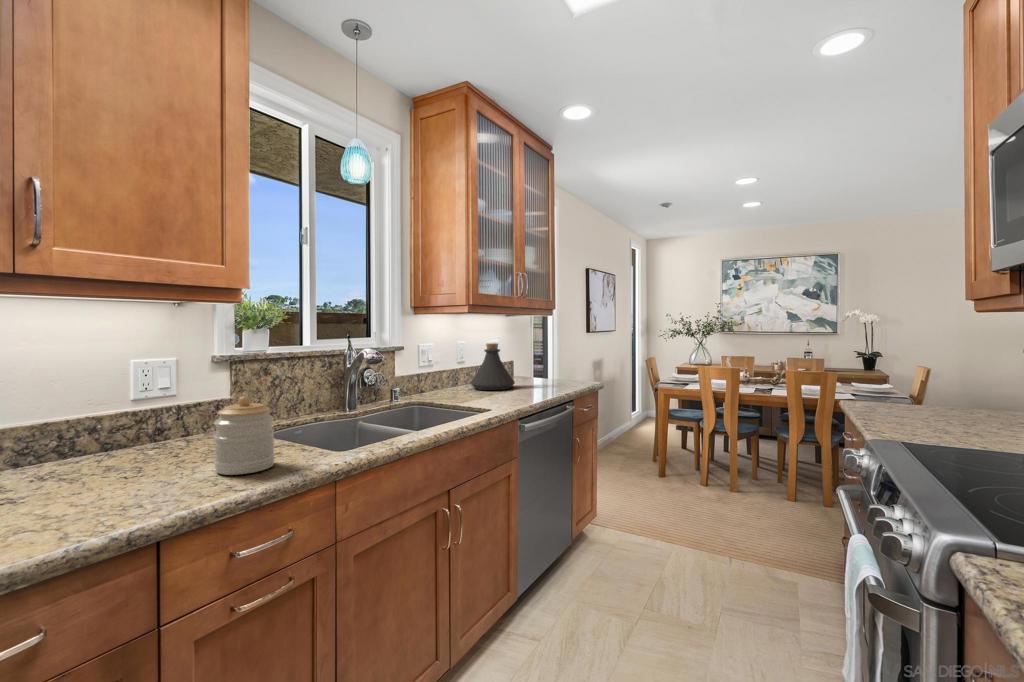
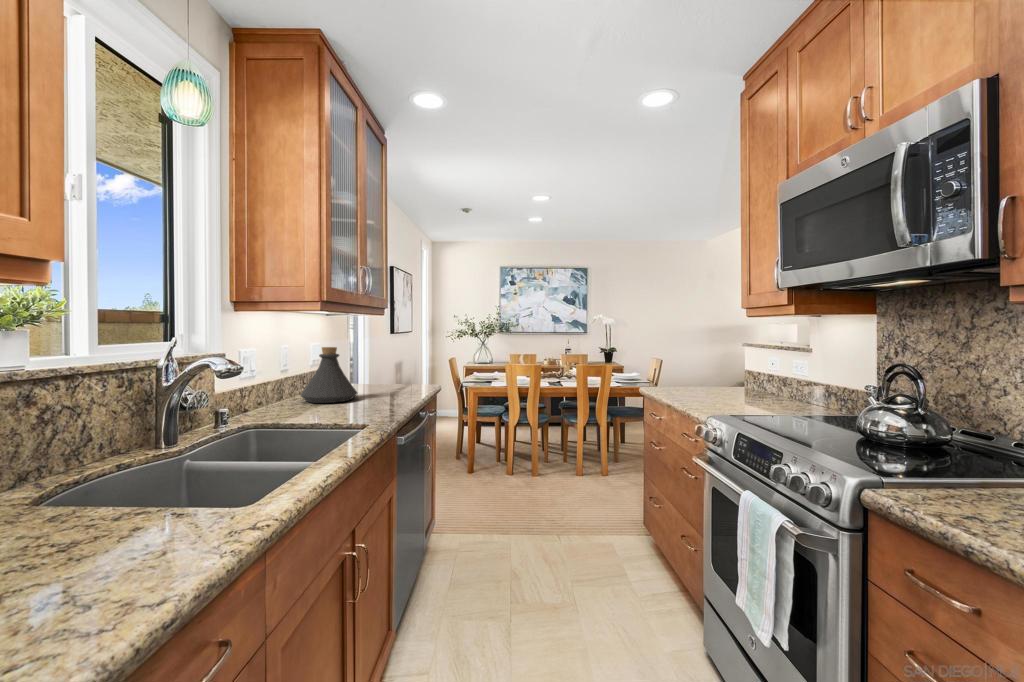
jar: present [214,396,275,475] -> none [49,451,167,595]

